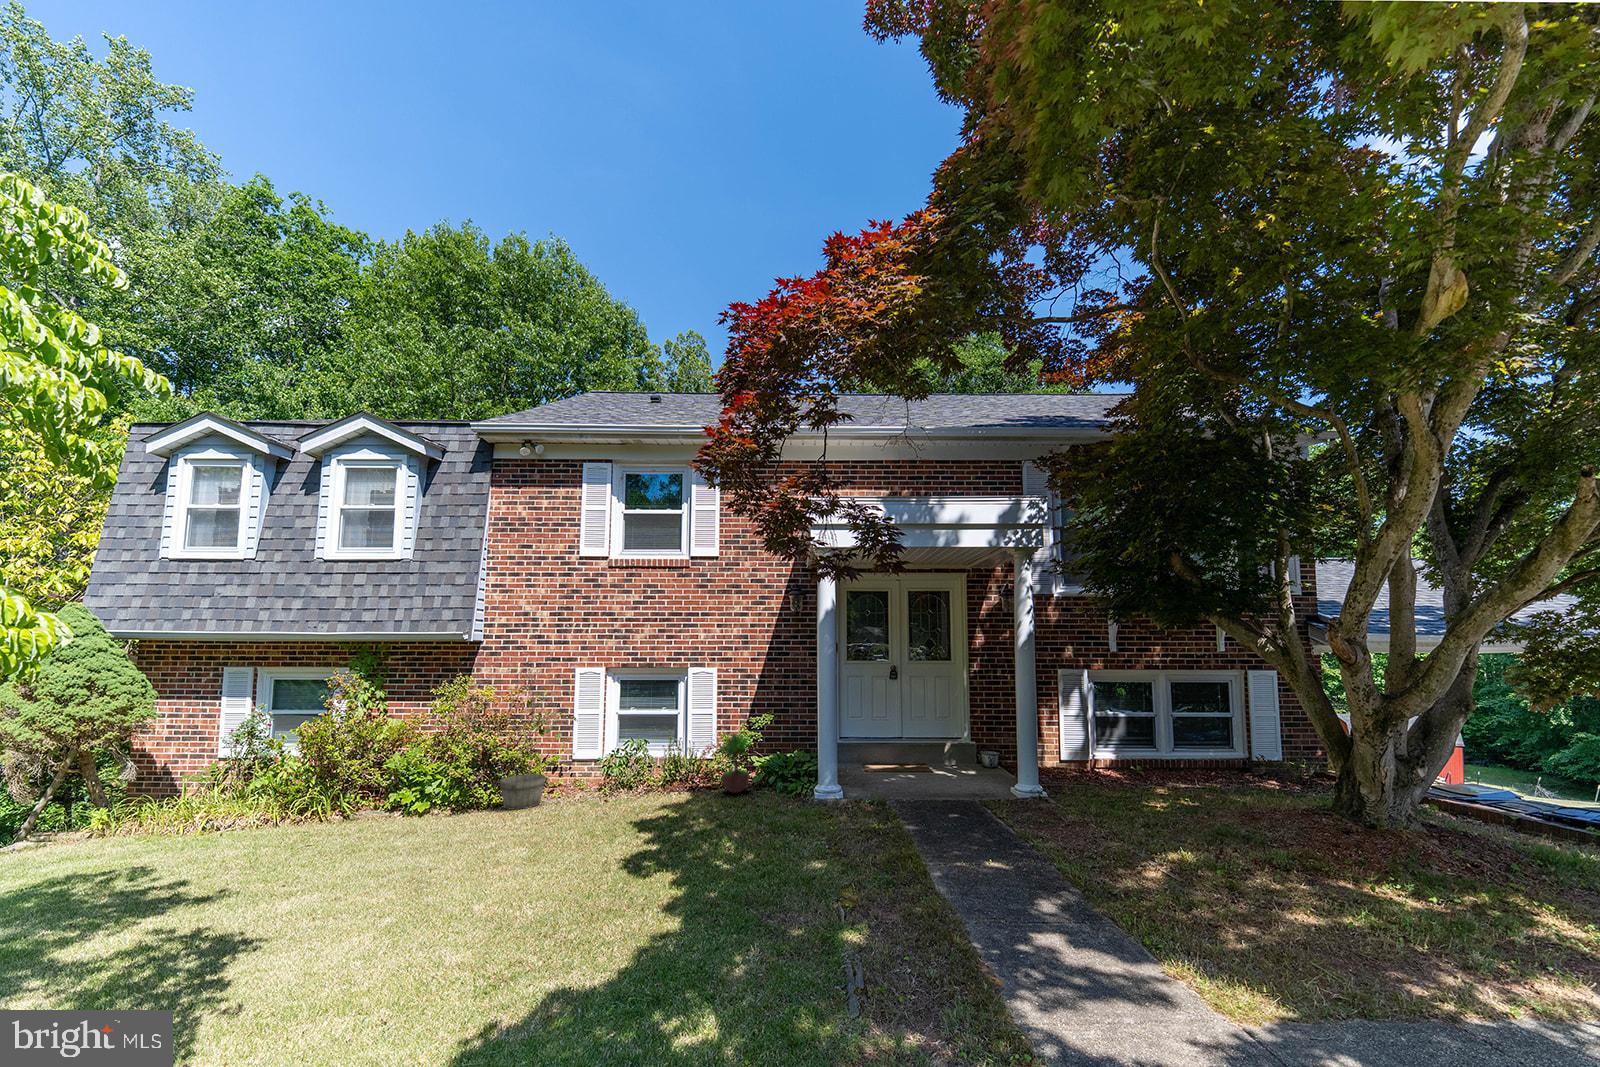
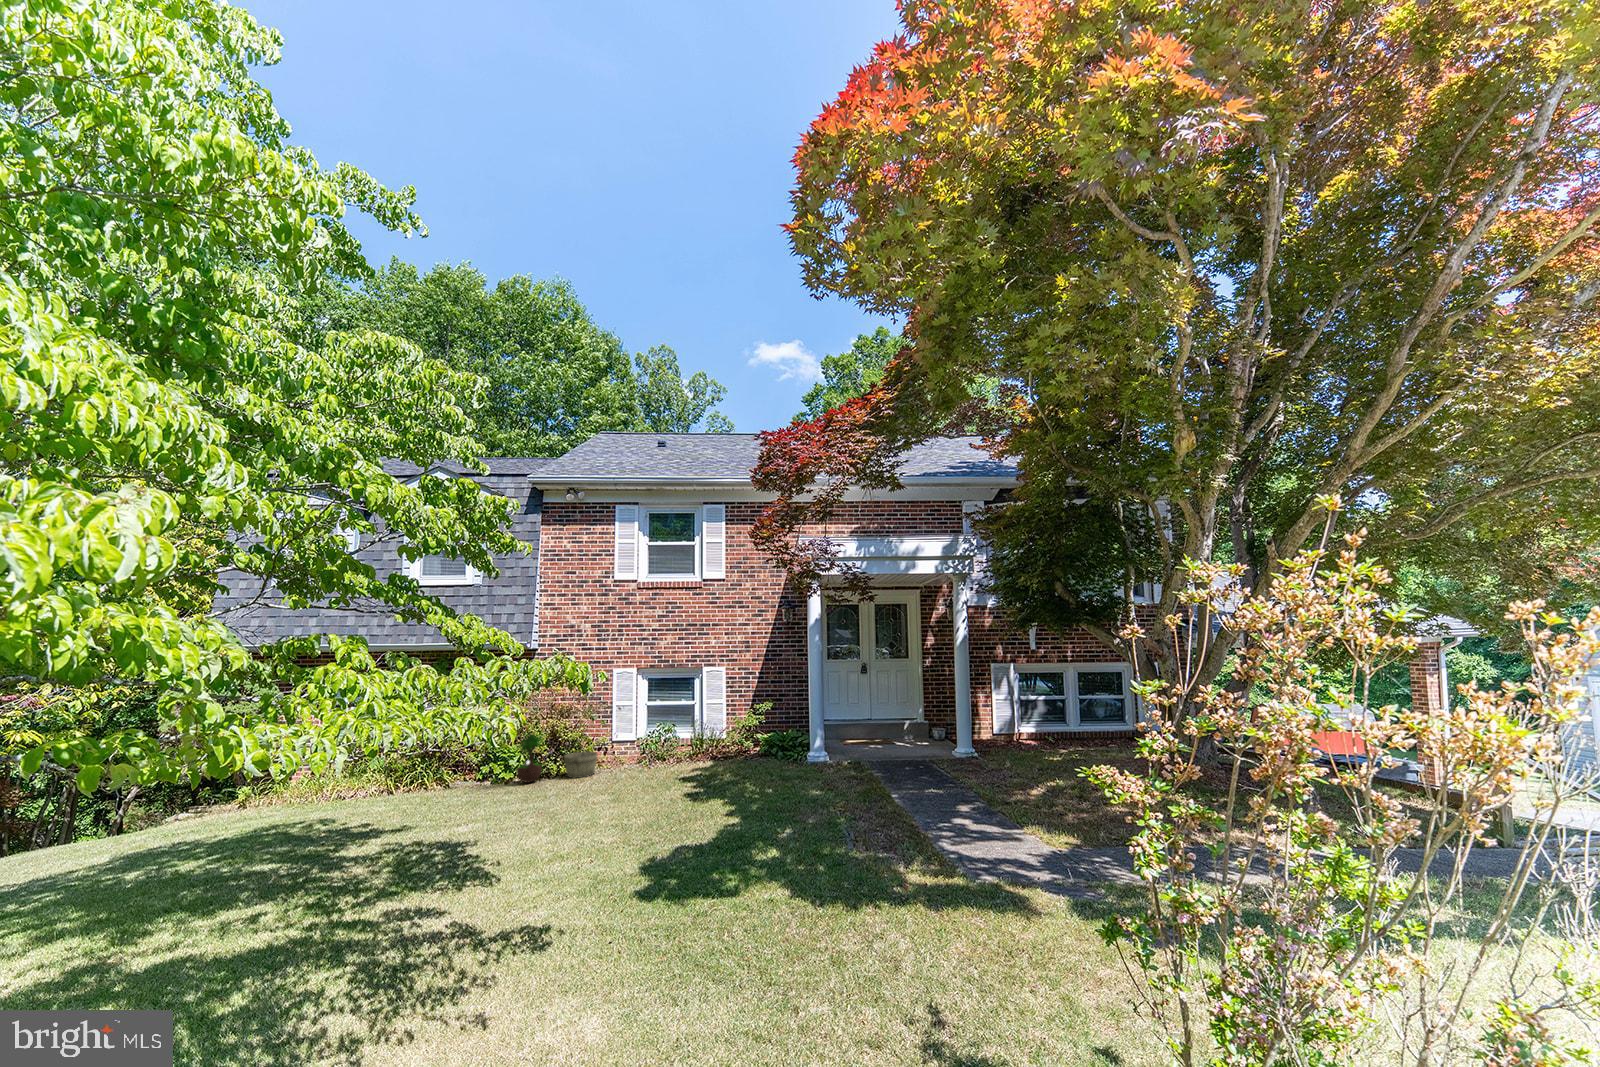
potted tree: present [720,733,751,793] -> present [517,732,545,783]

